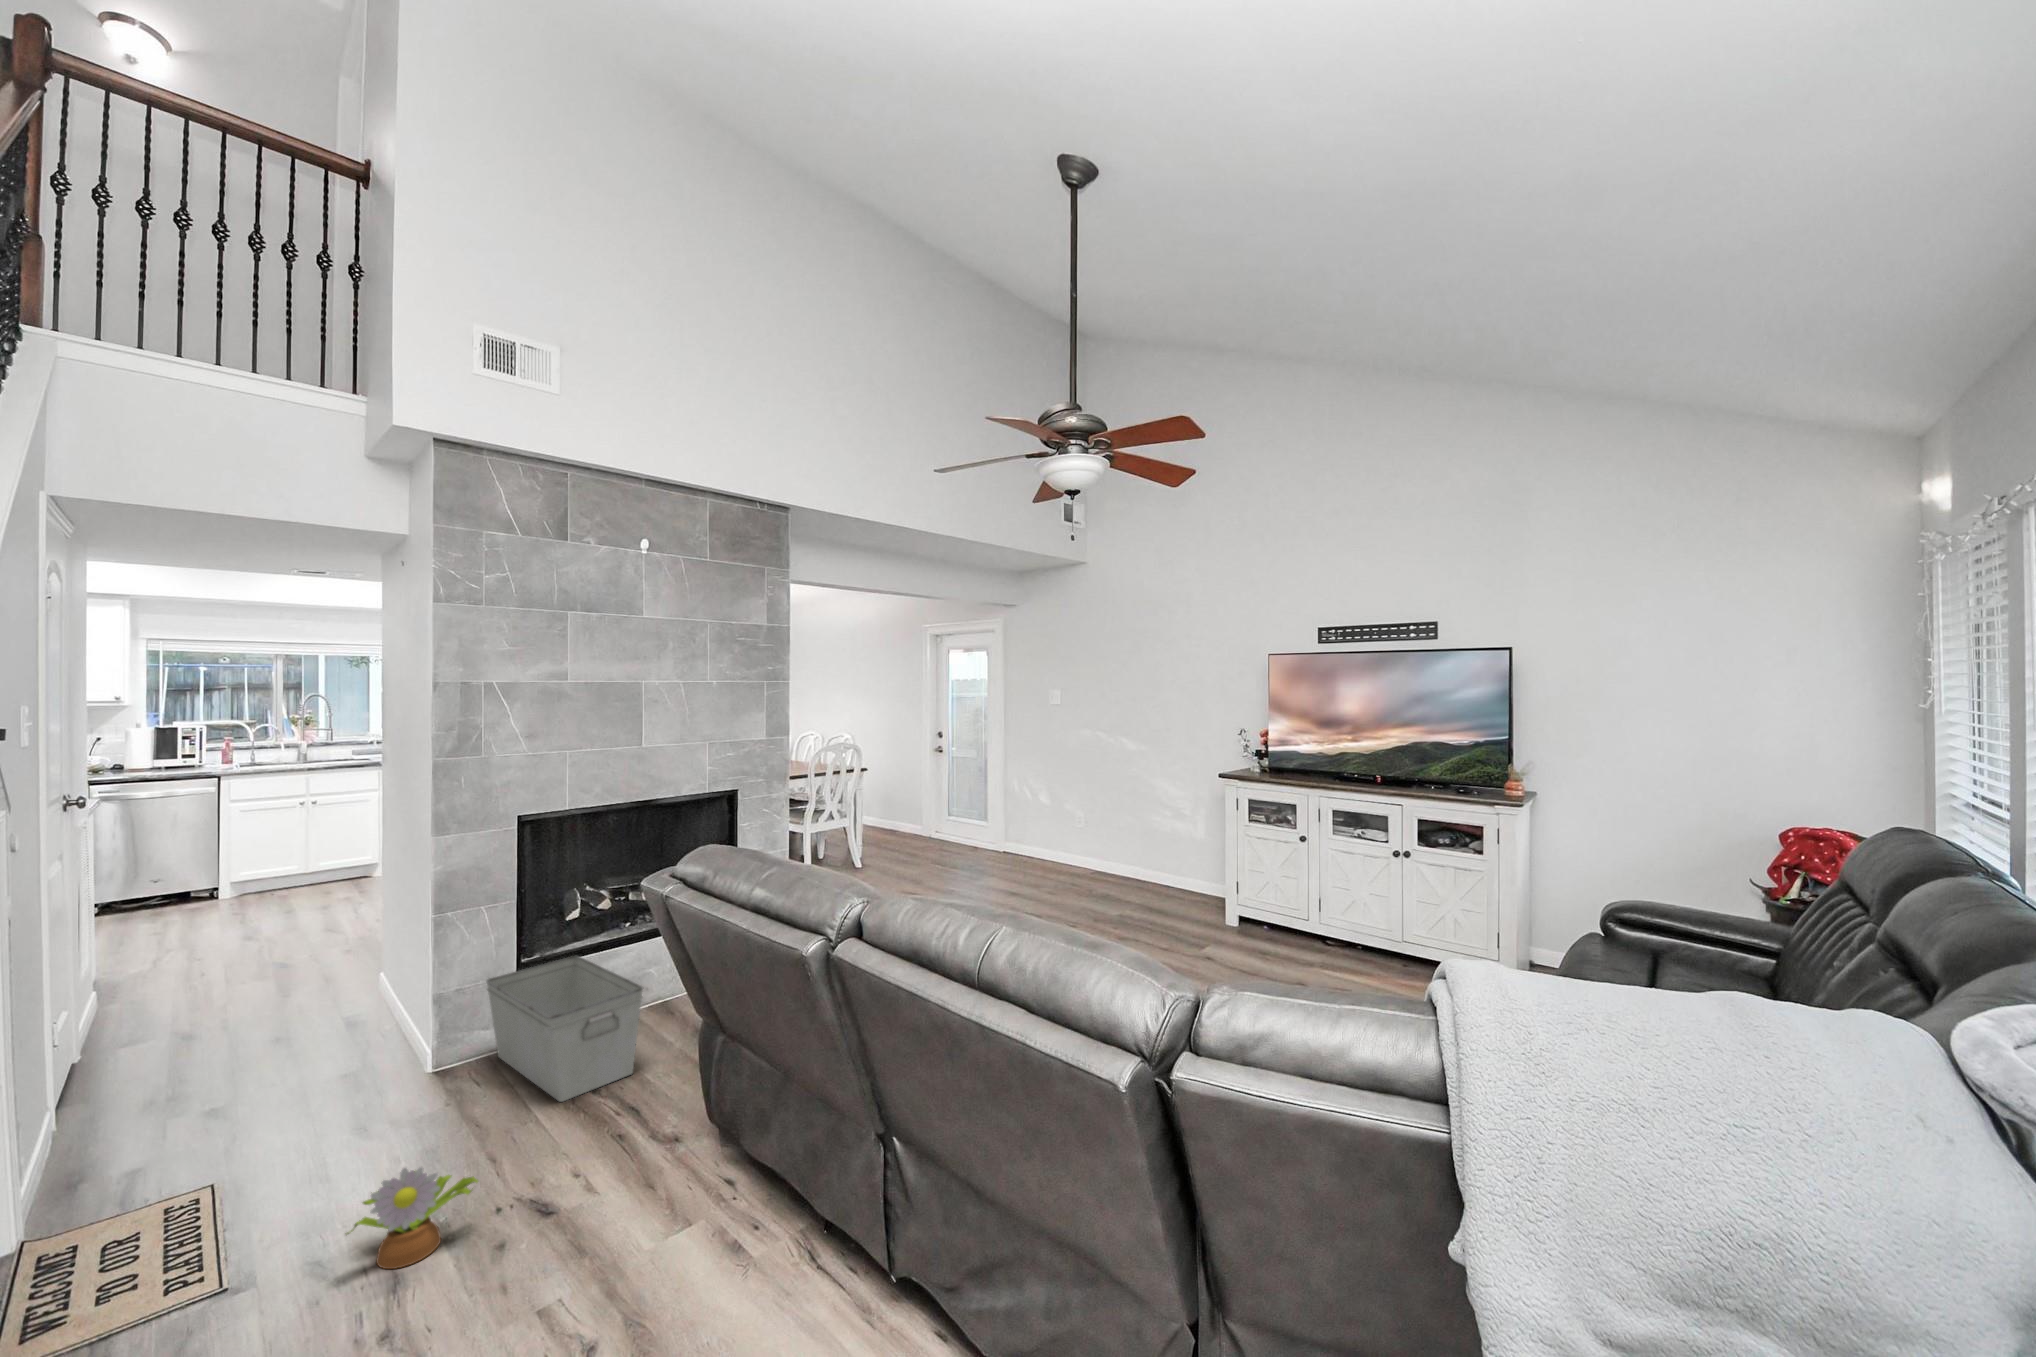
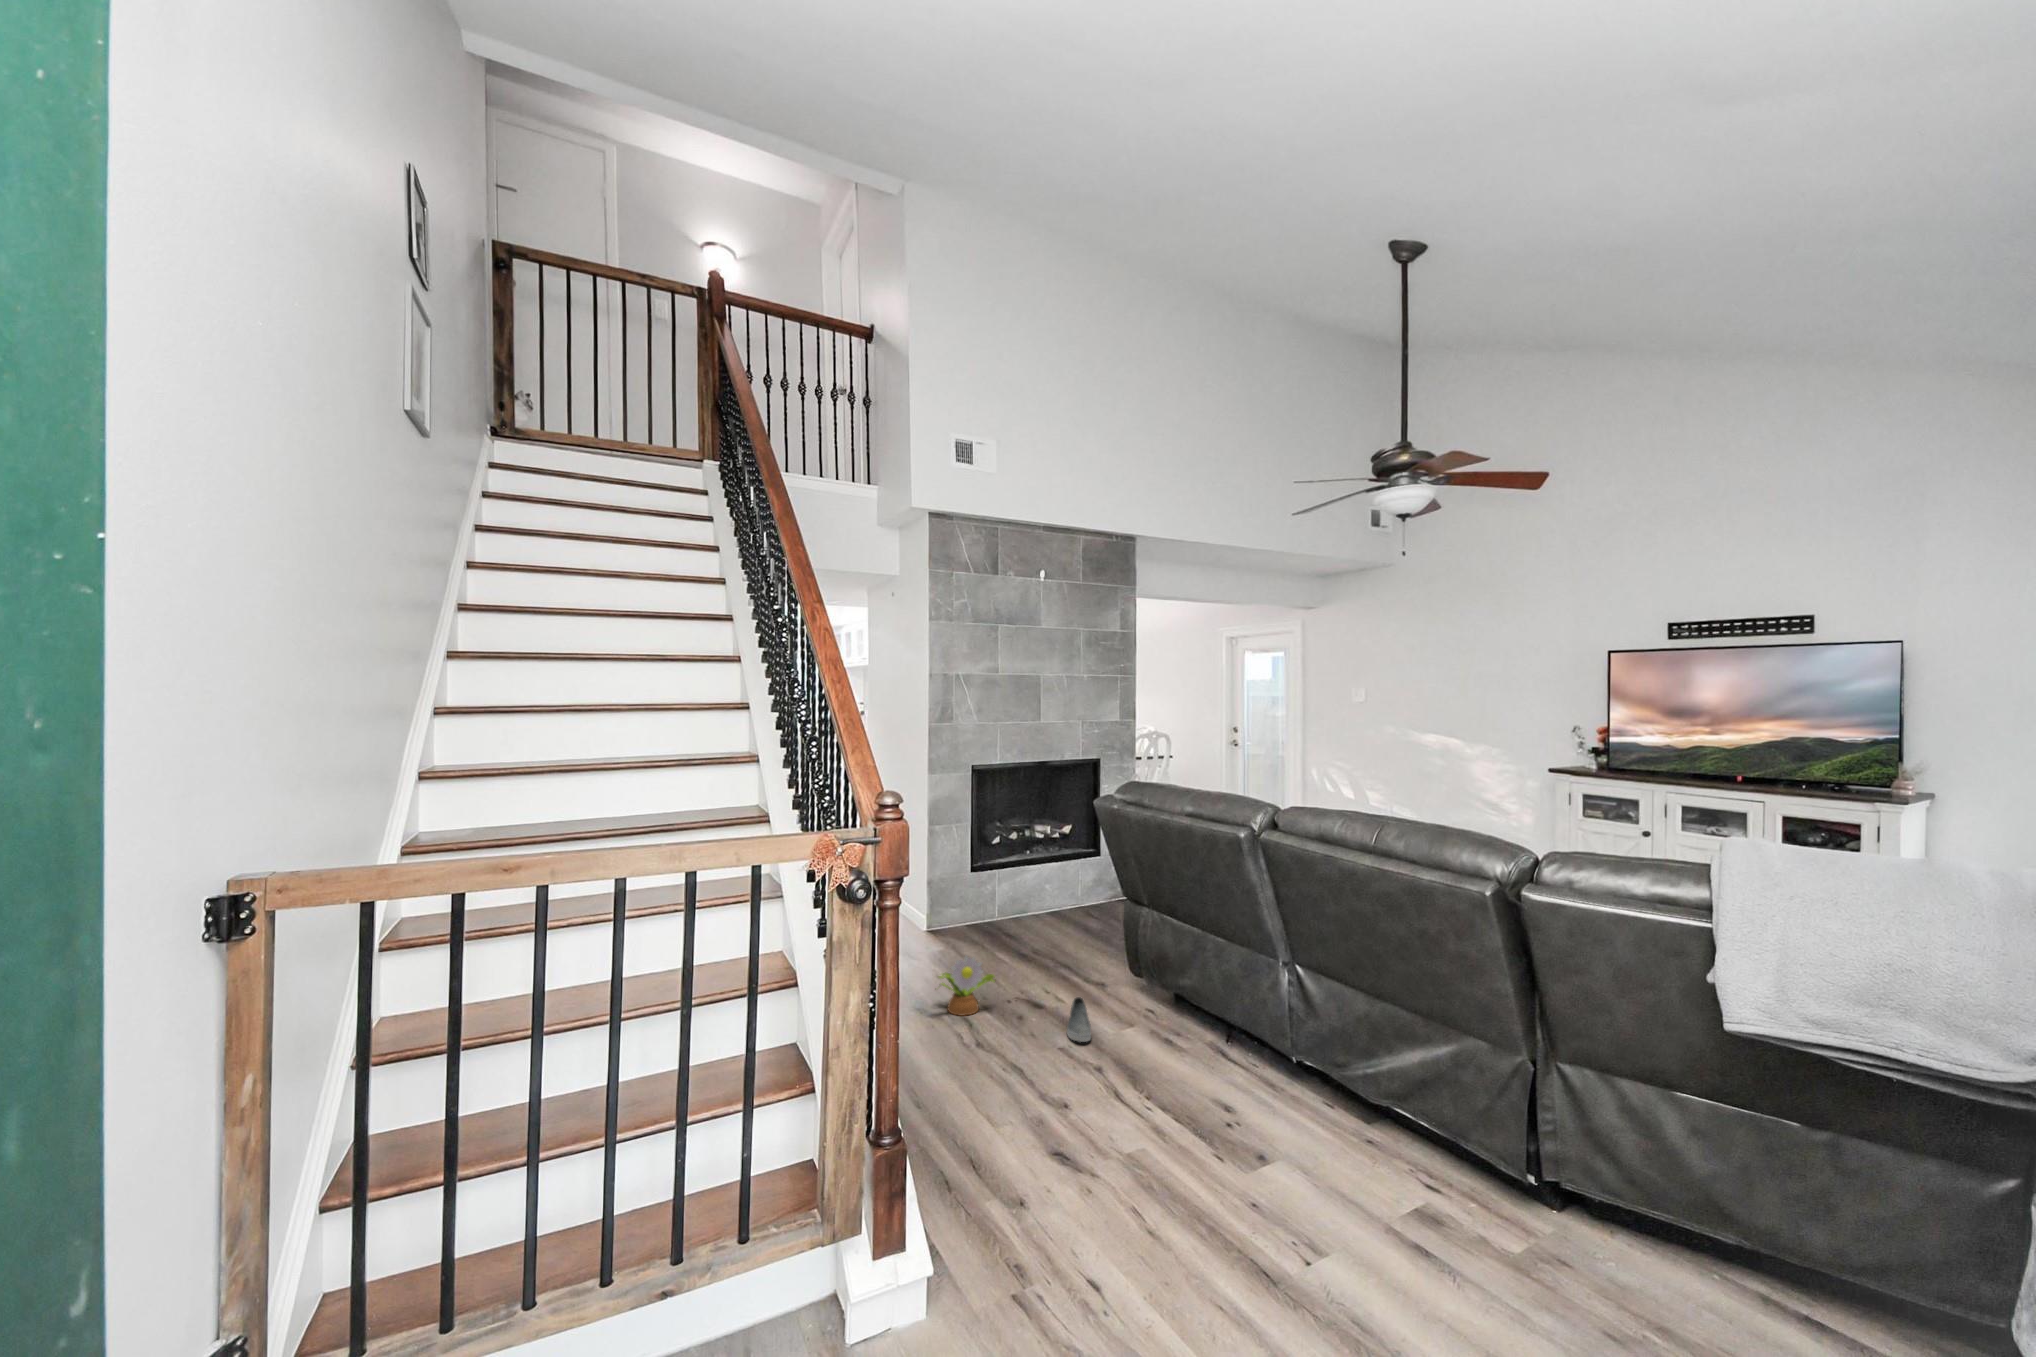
storage bin: present [486,956,643,1102] -> none [958,868,1064,957]
shoe: none [580,1192,626,1291] -> present [1067,997,1091,1042]

